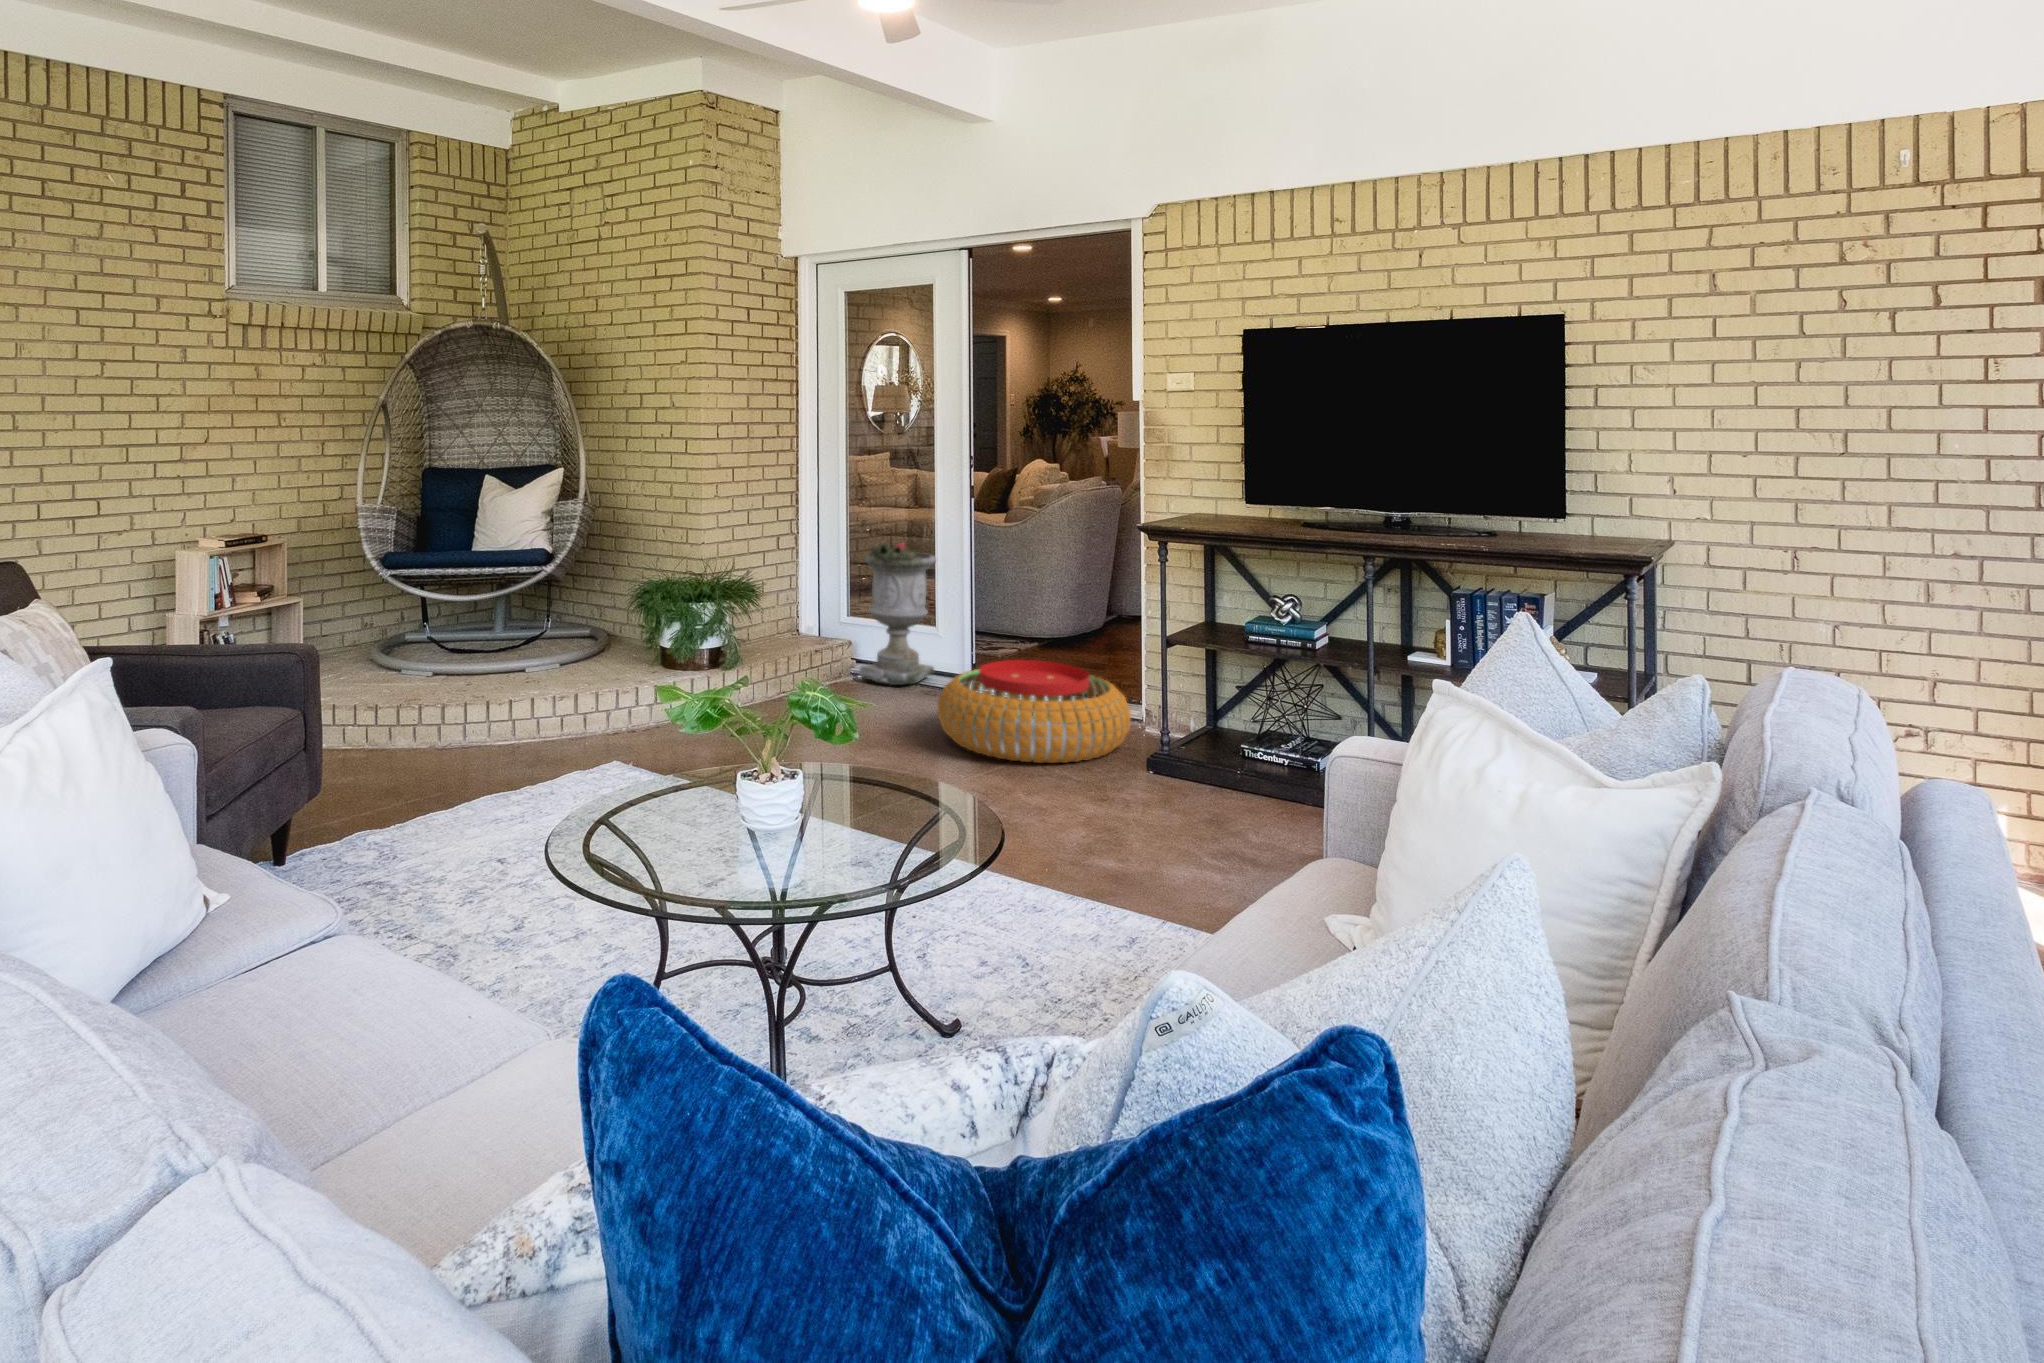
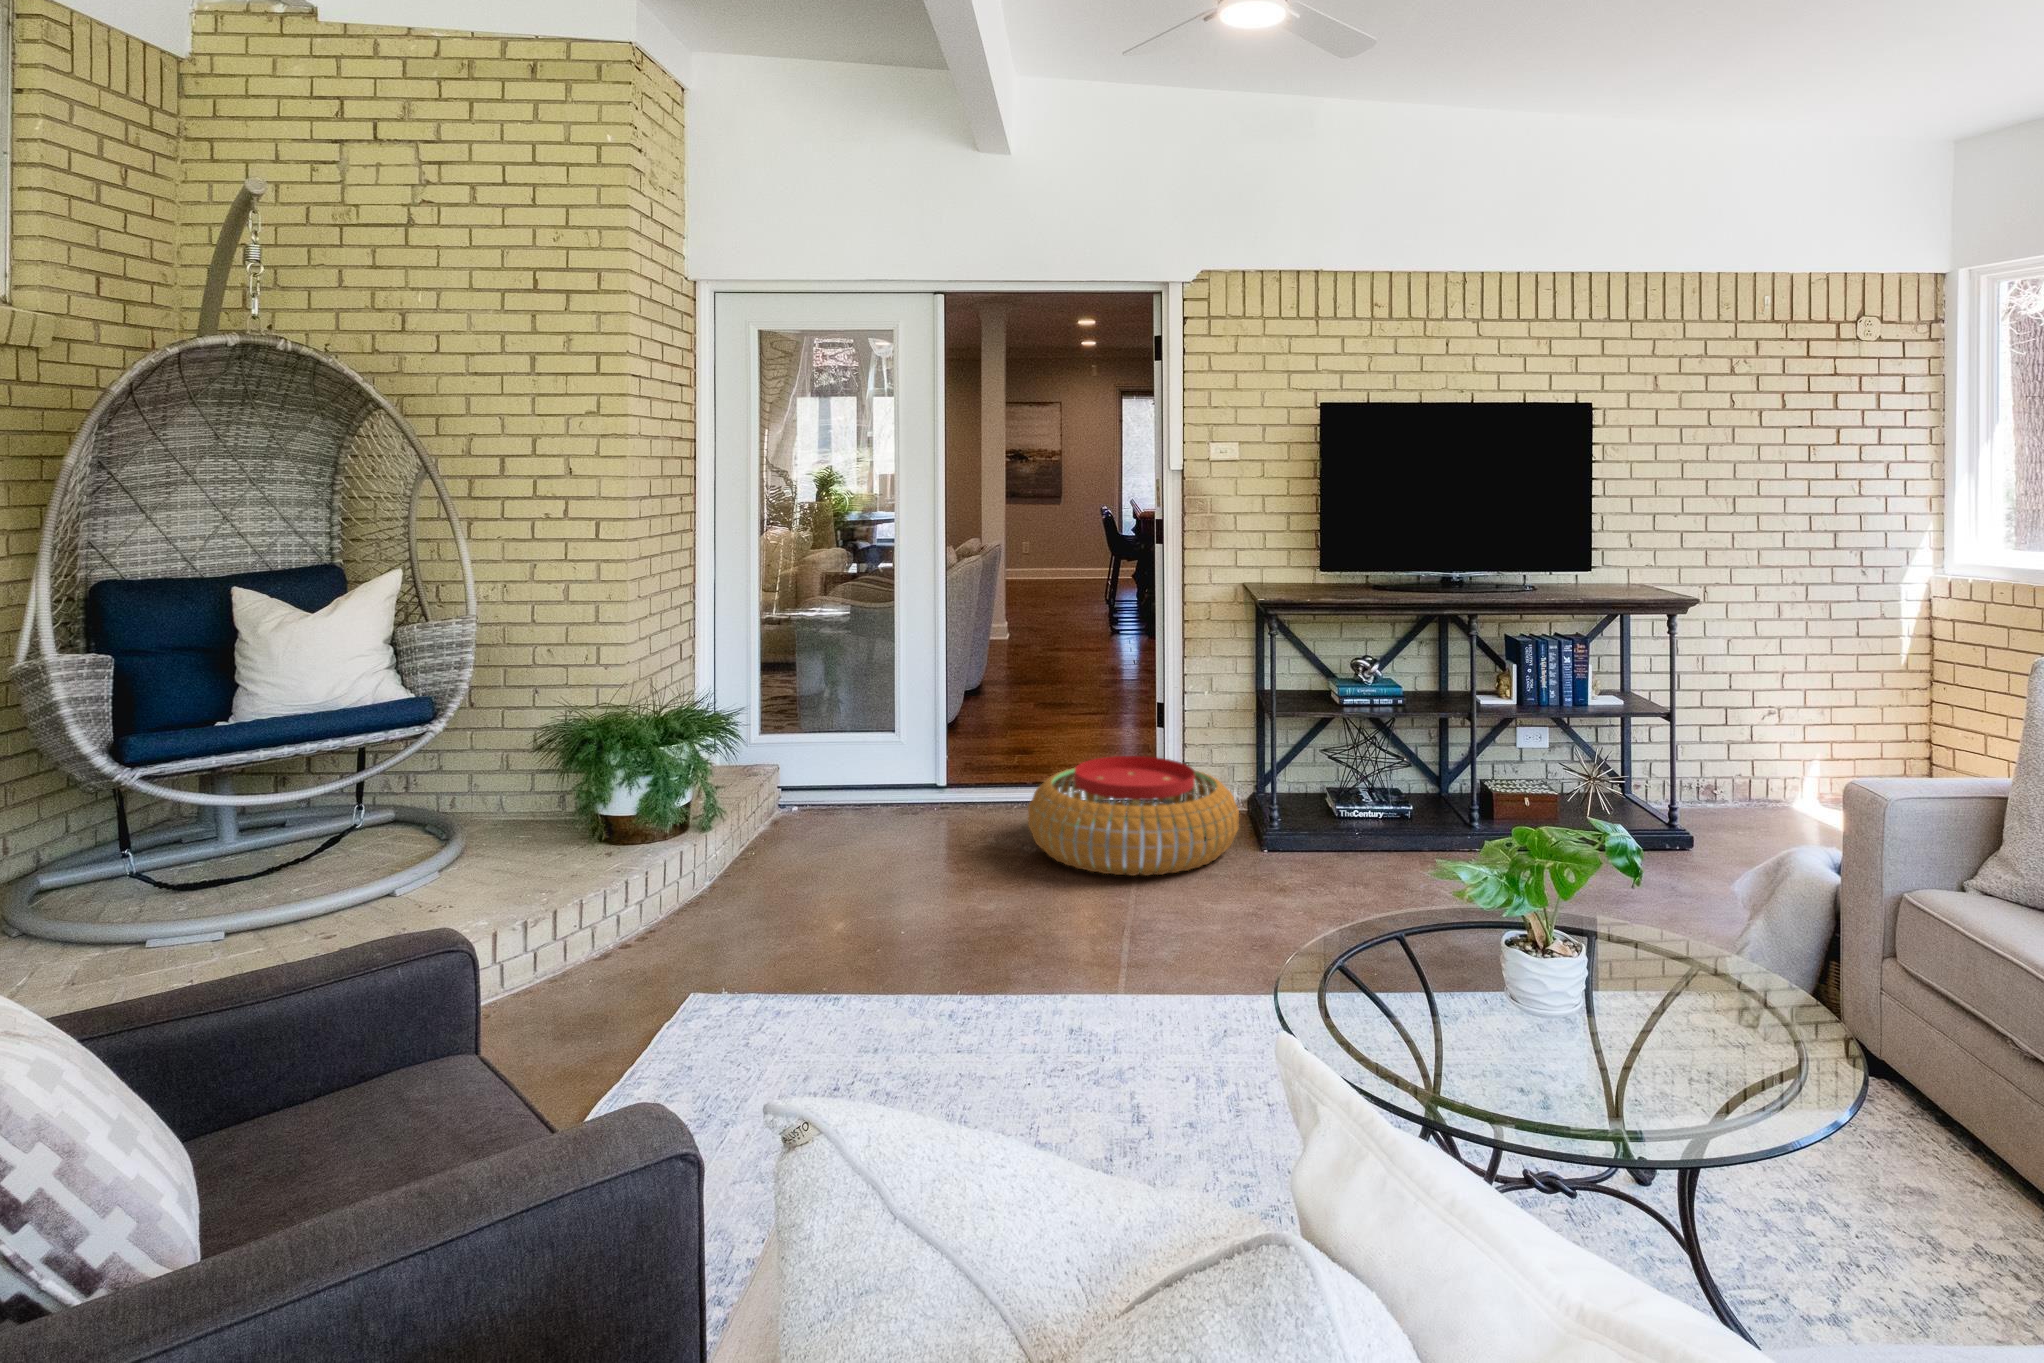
planter: present [859,540,936,685] -> none [818,633,910,815]

